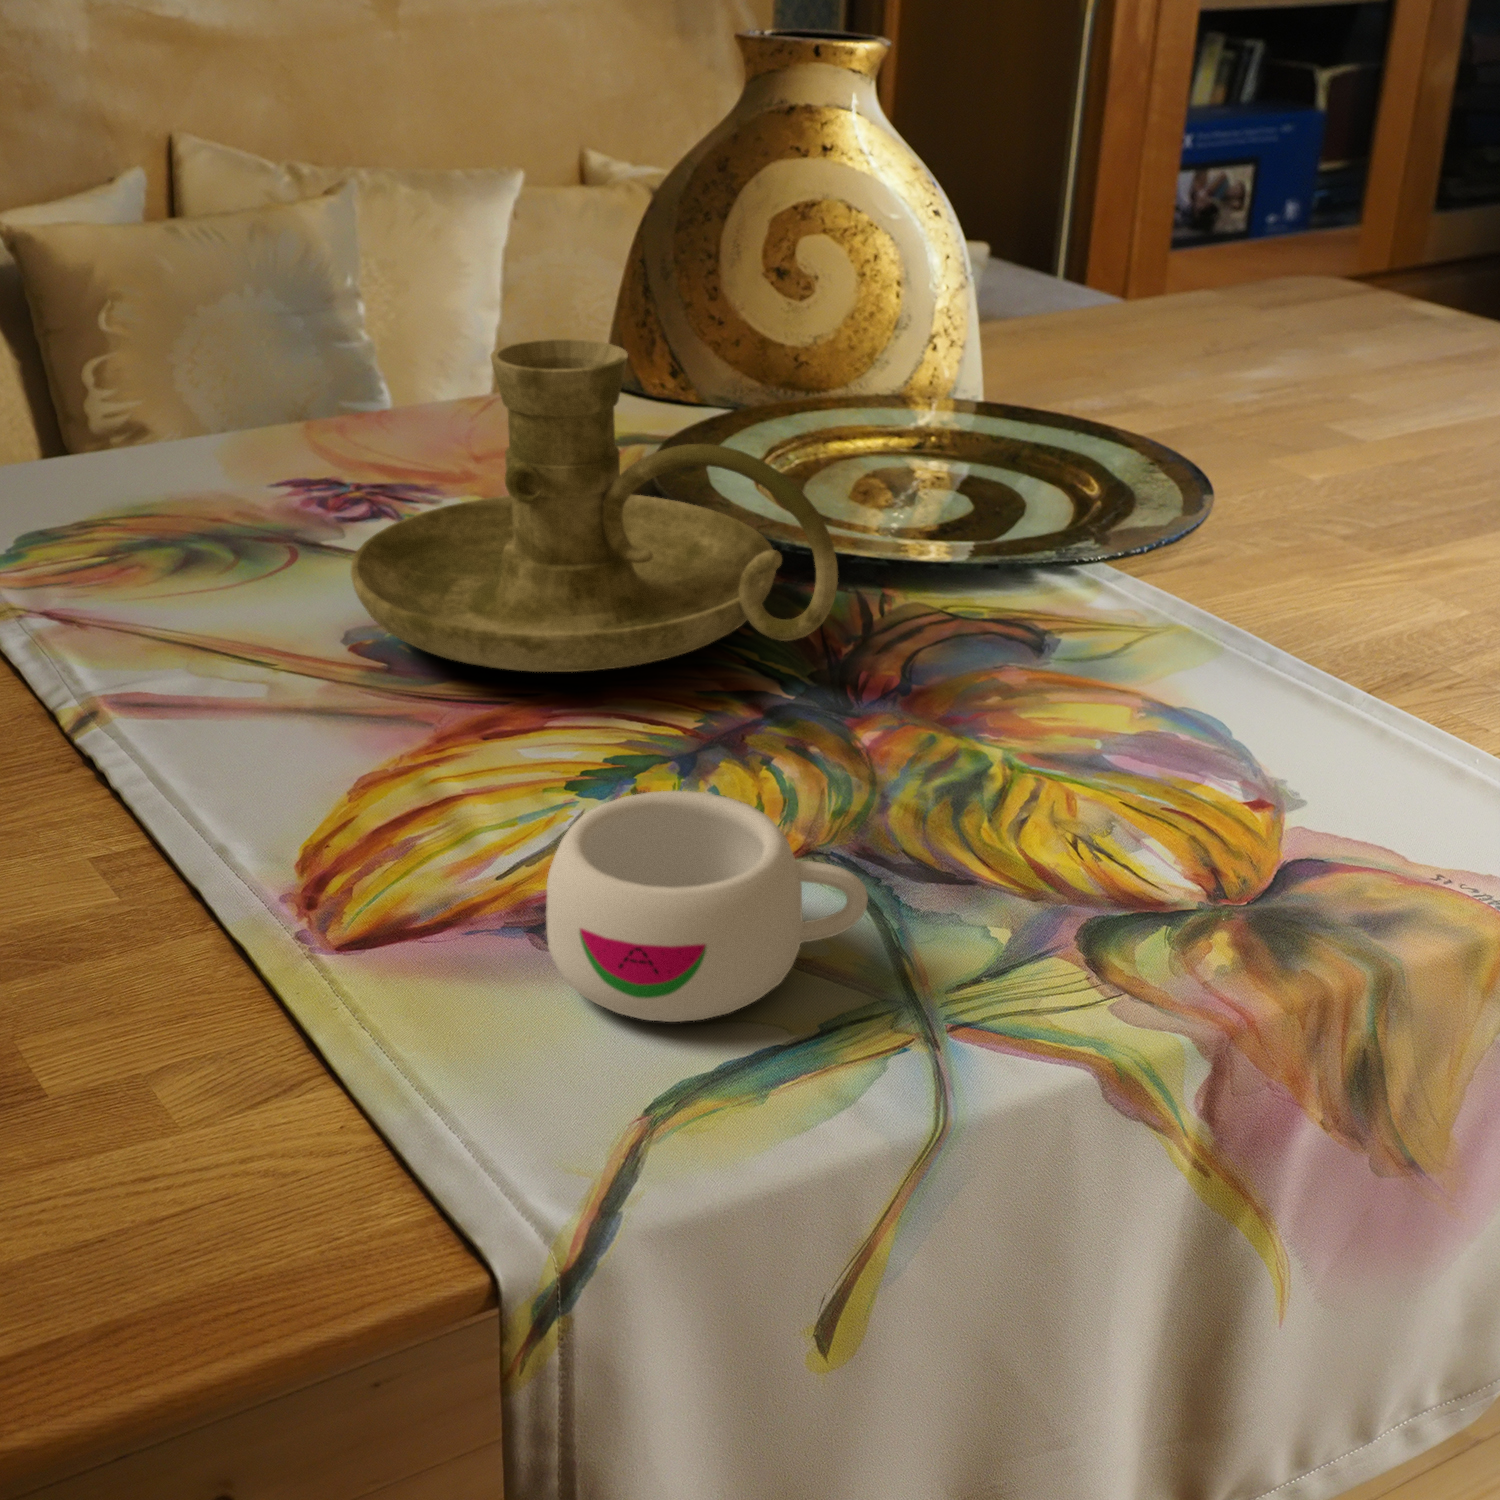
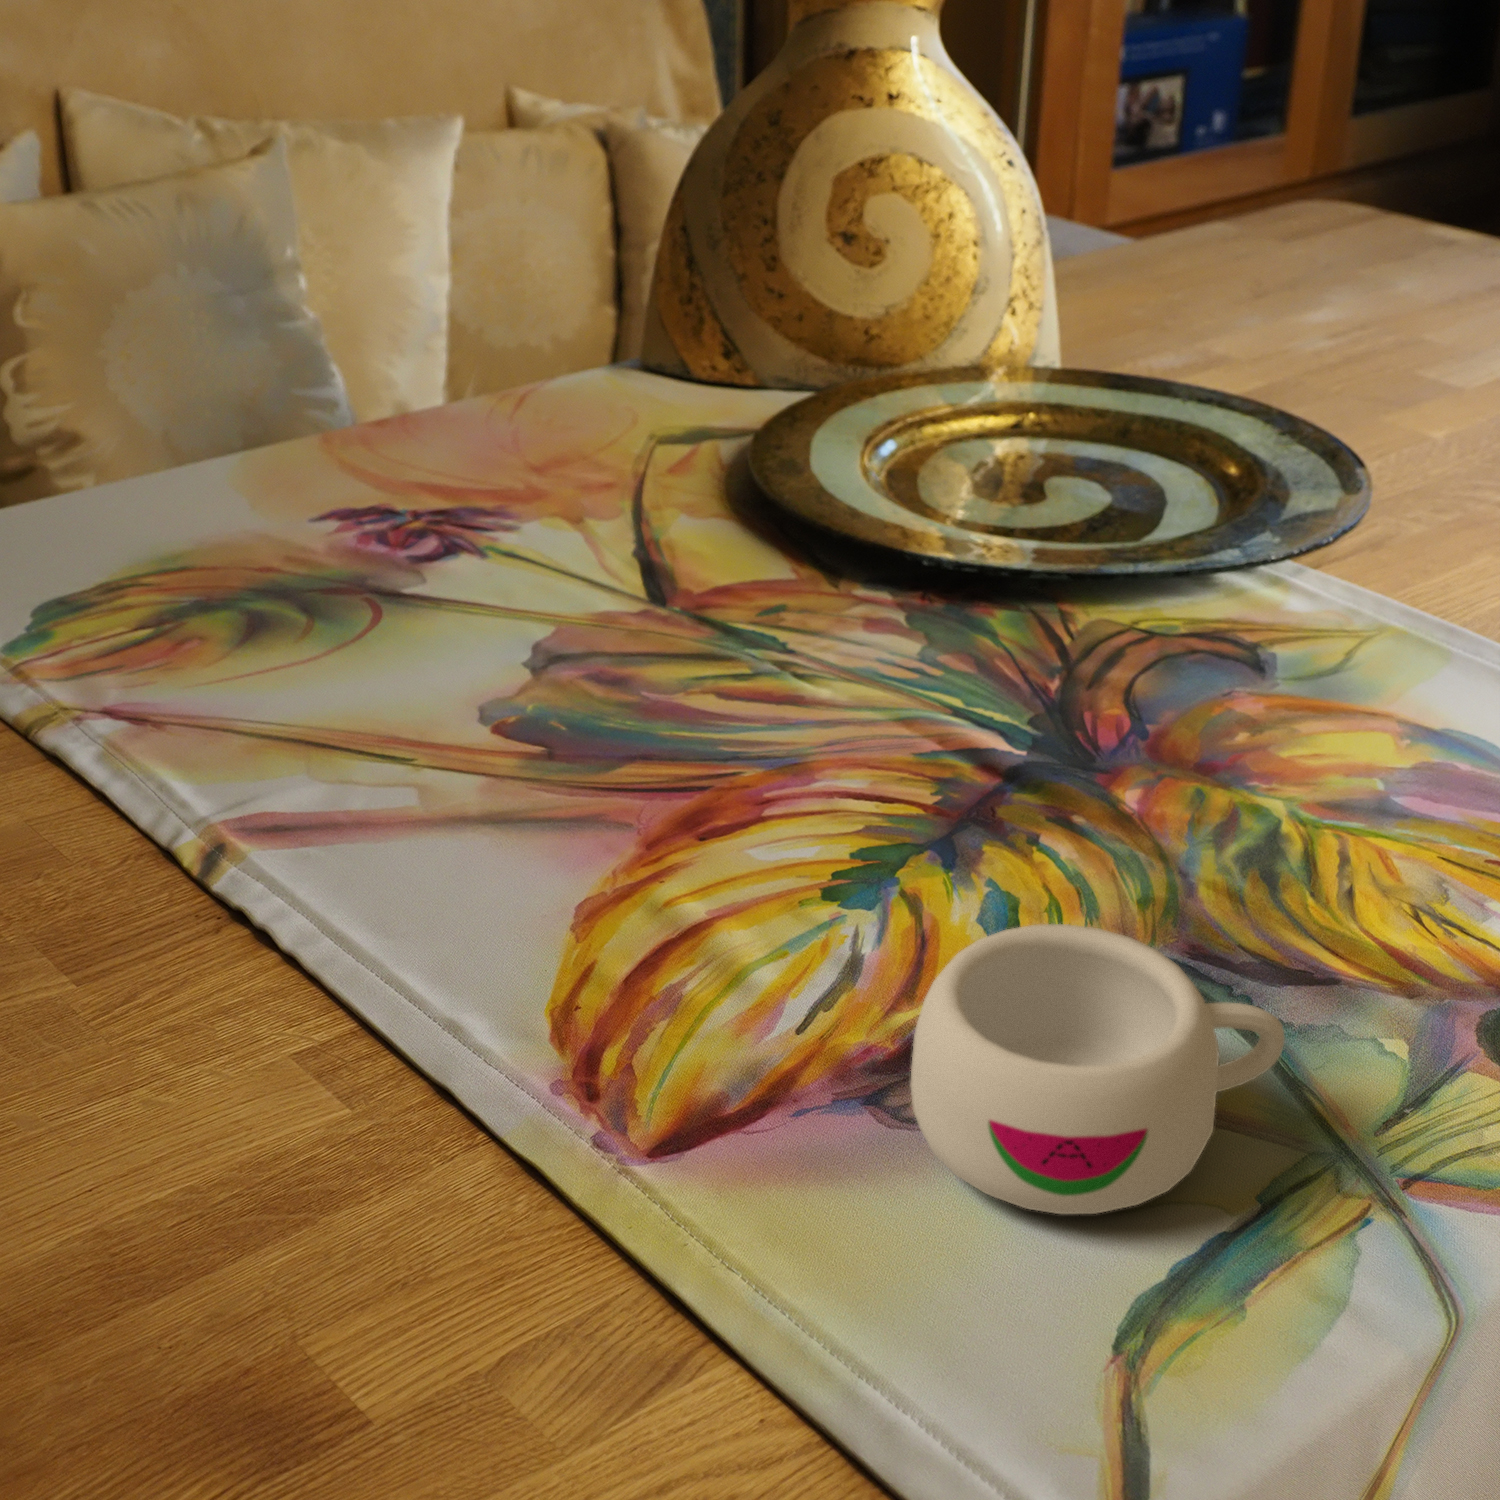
candle holder: present [351,339,838,672] -> none [484,354,1077,752]

